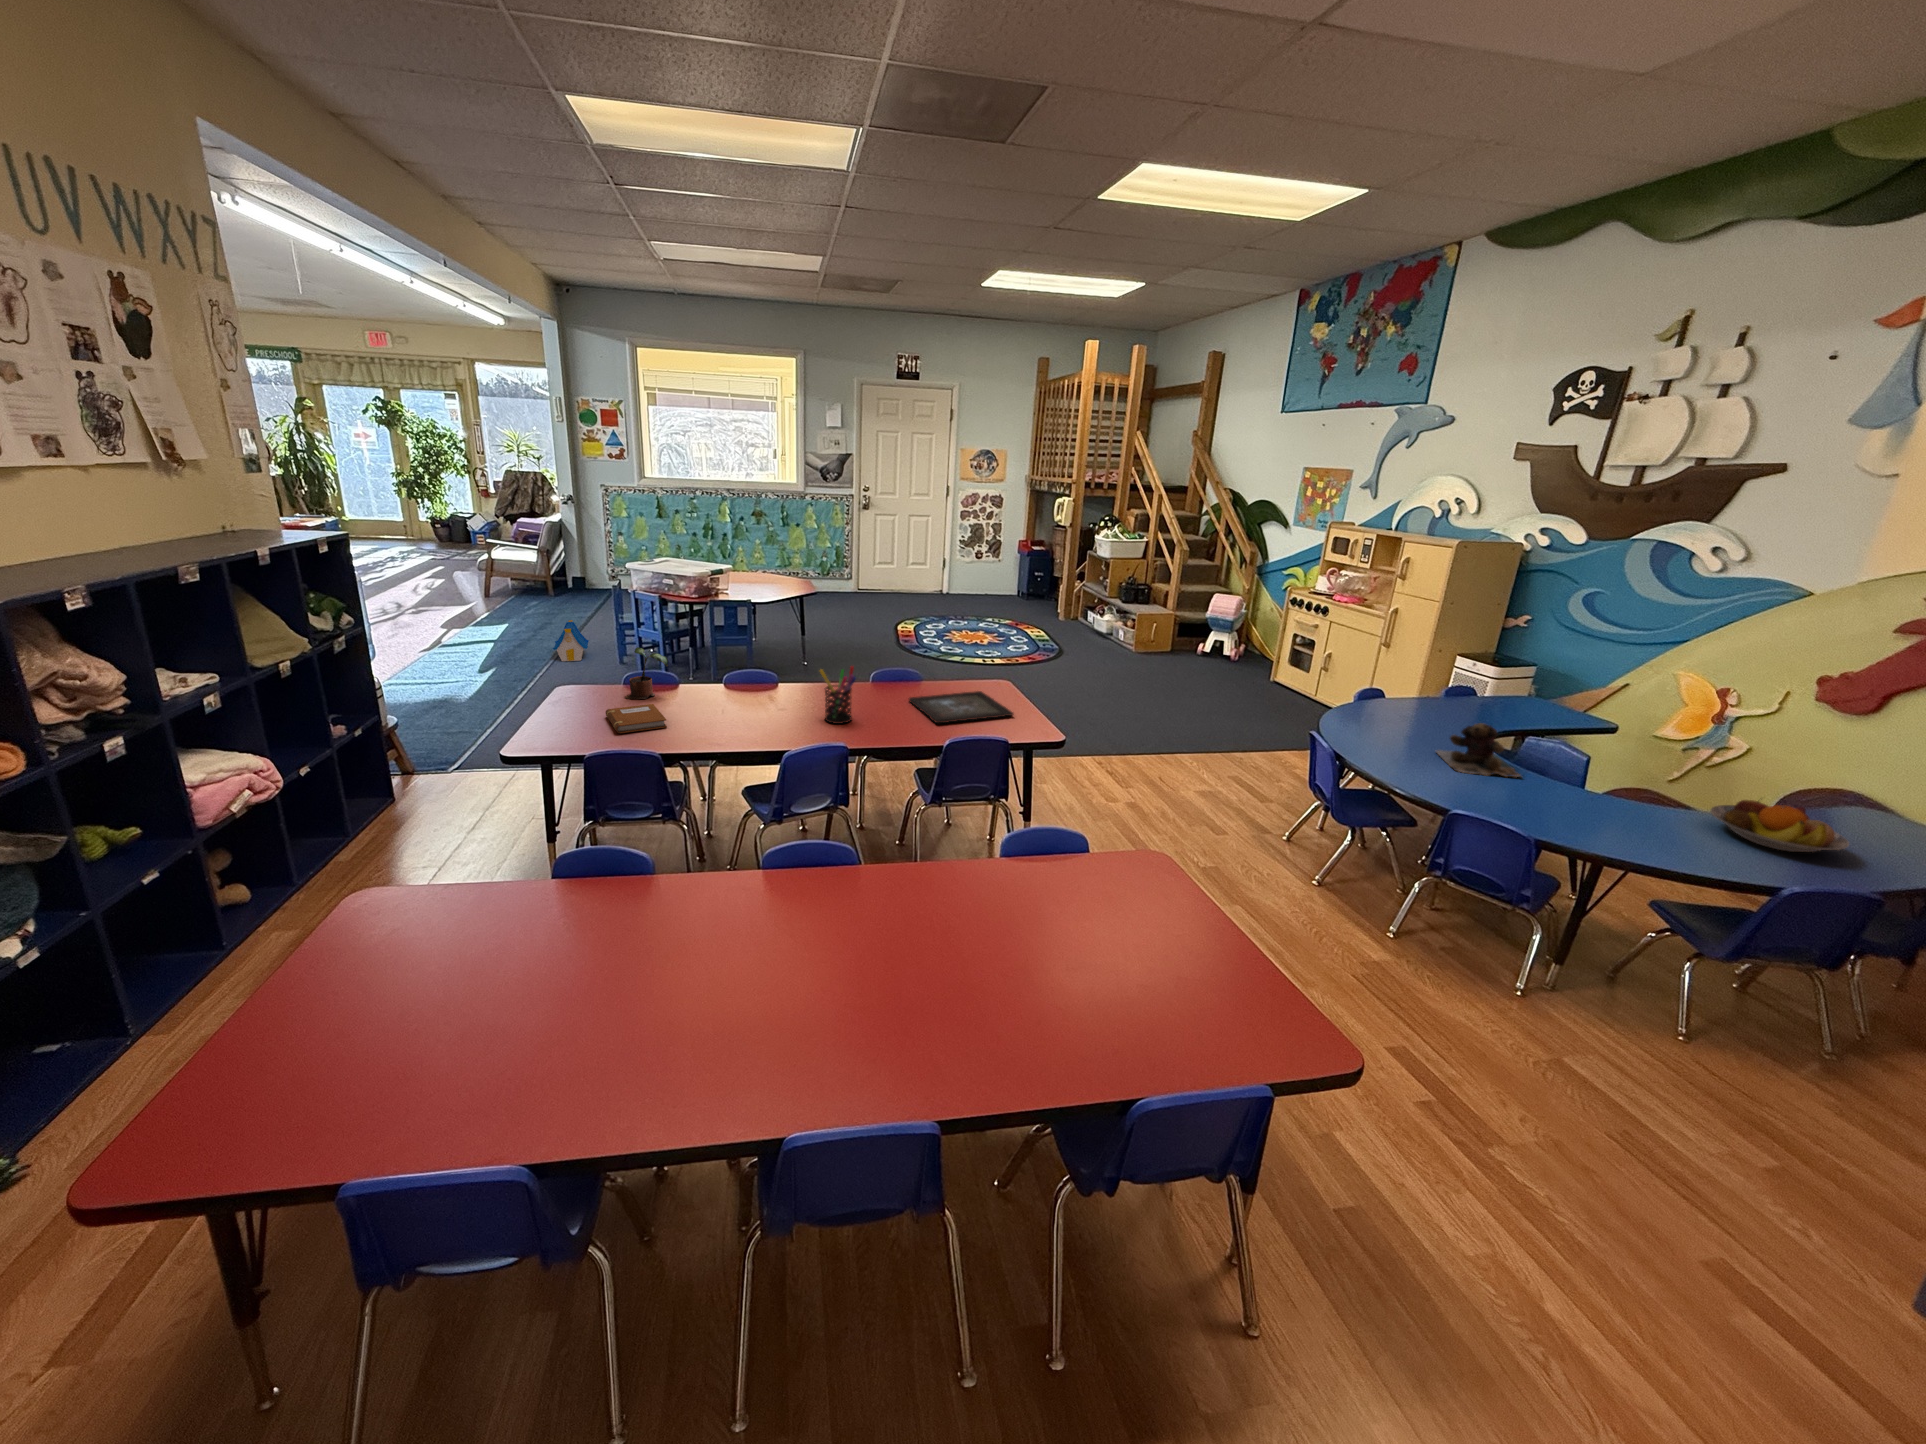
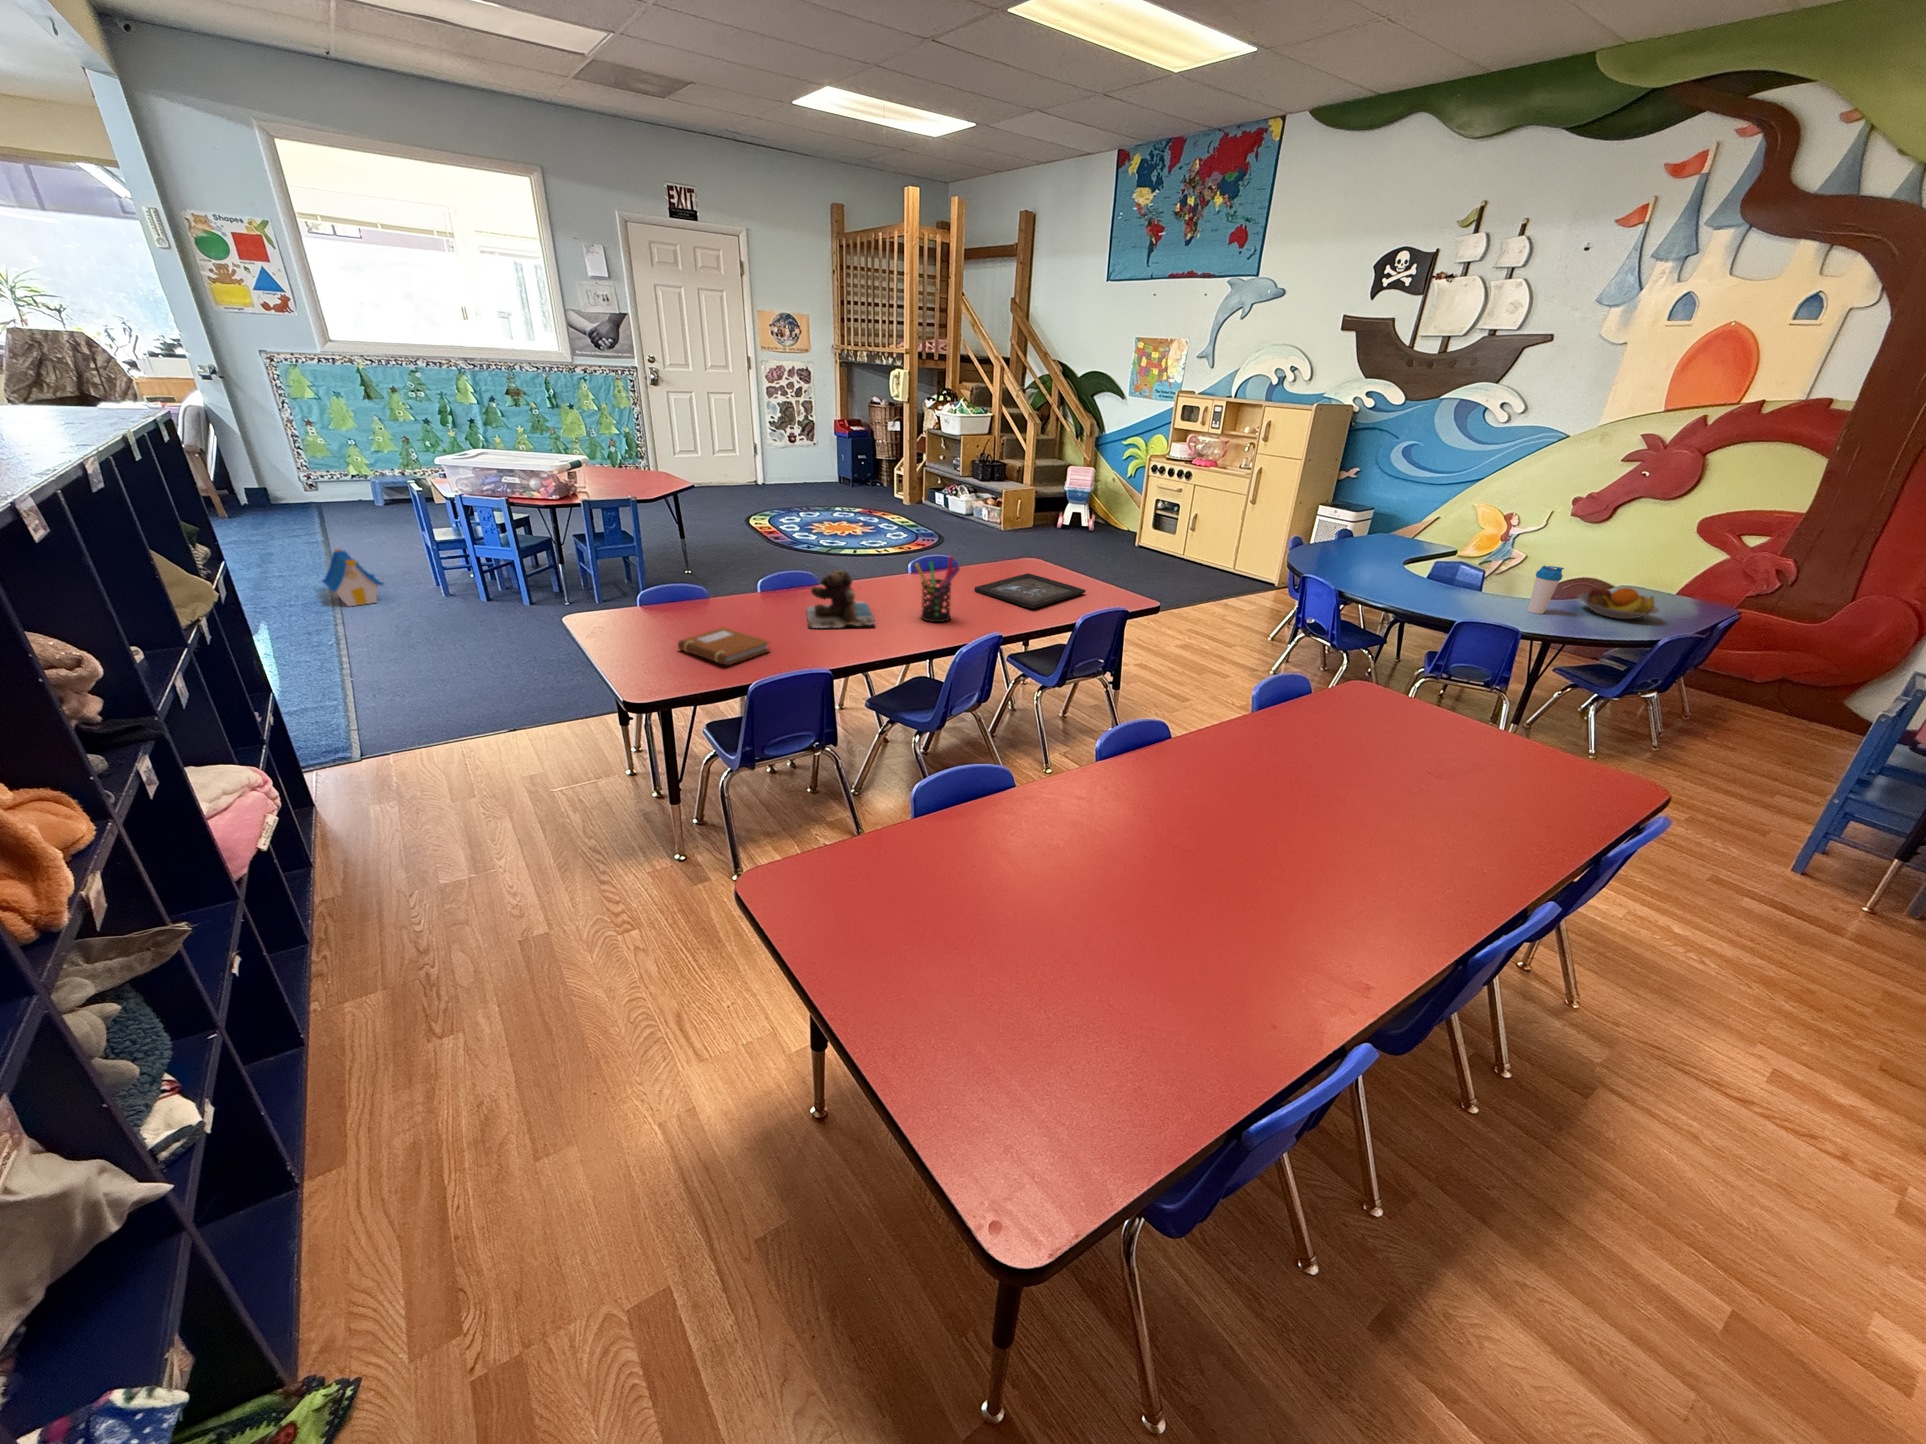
potted plant: present [625,647,668,699] -> none [665,559,718,627]
teddy bear: present [1437,723,1521,777] -> present [807,570,875,628]
water bottle: none [1609,757,1661,821] -> present [1527,566,1564,614]

